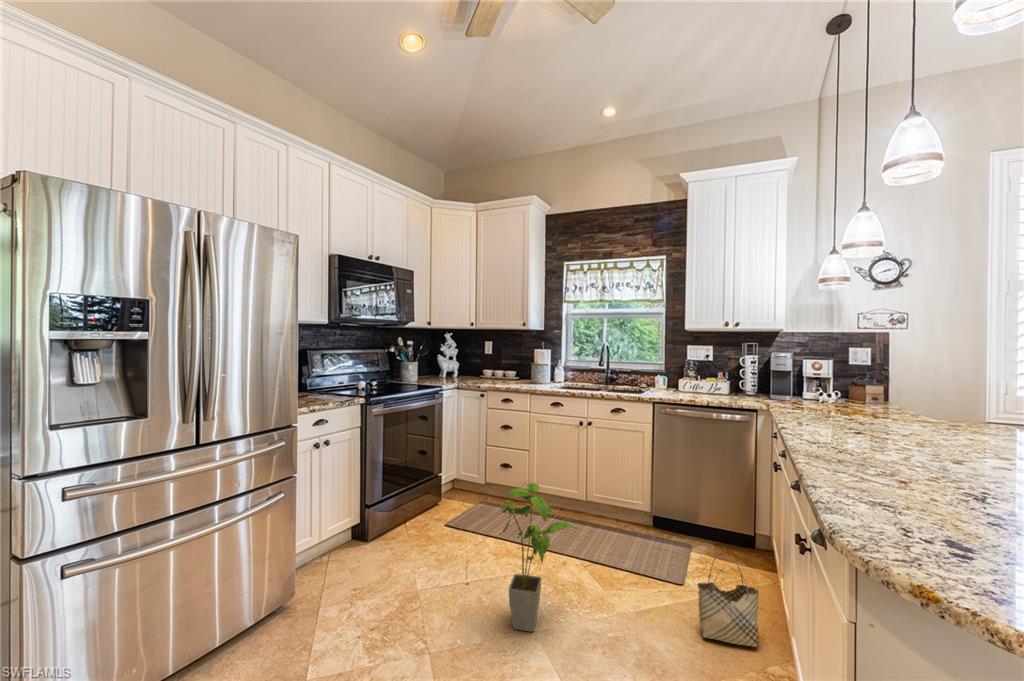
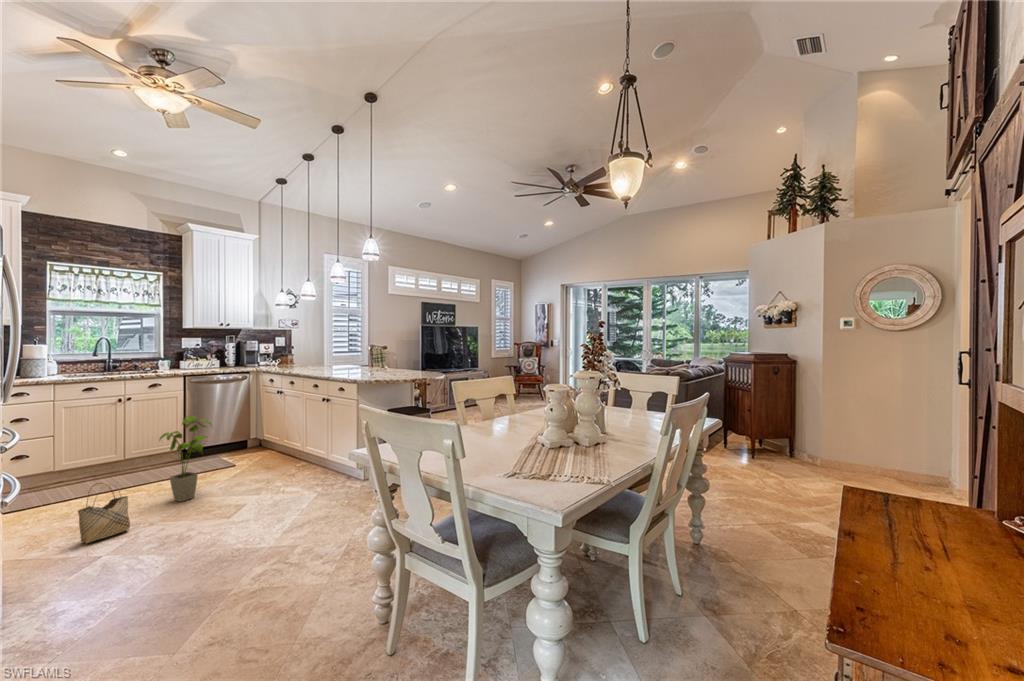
woven basket: present [697,553,759,647] -> present [78,483,130,543]

